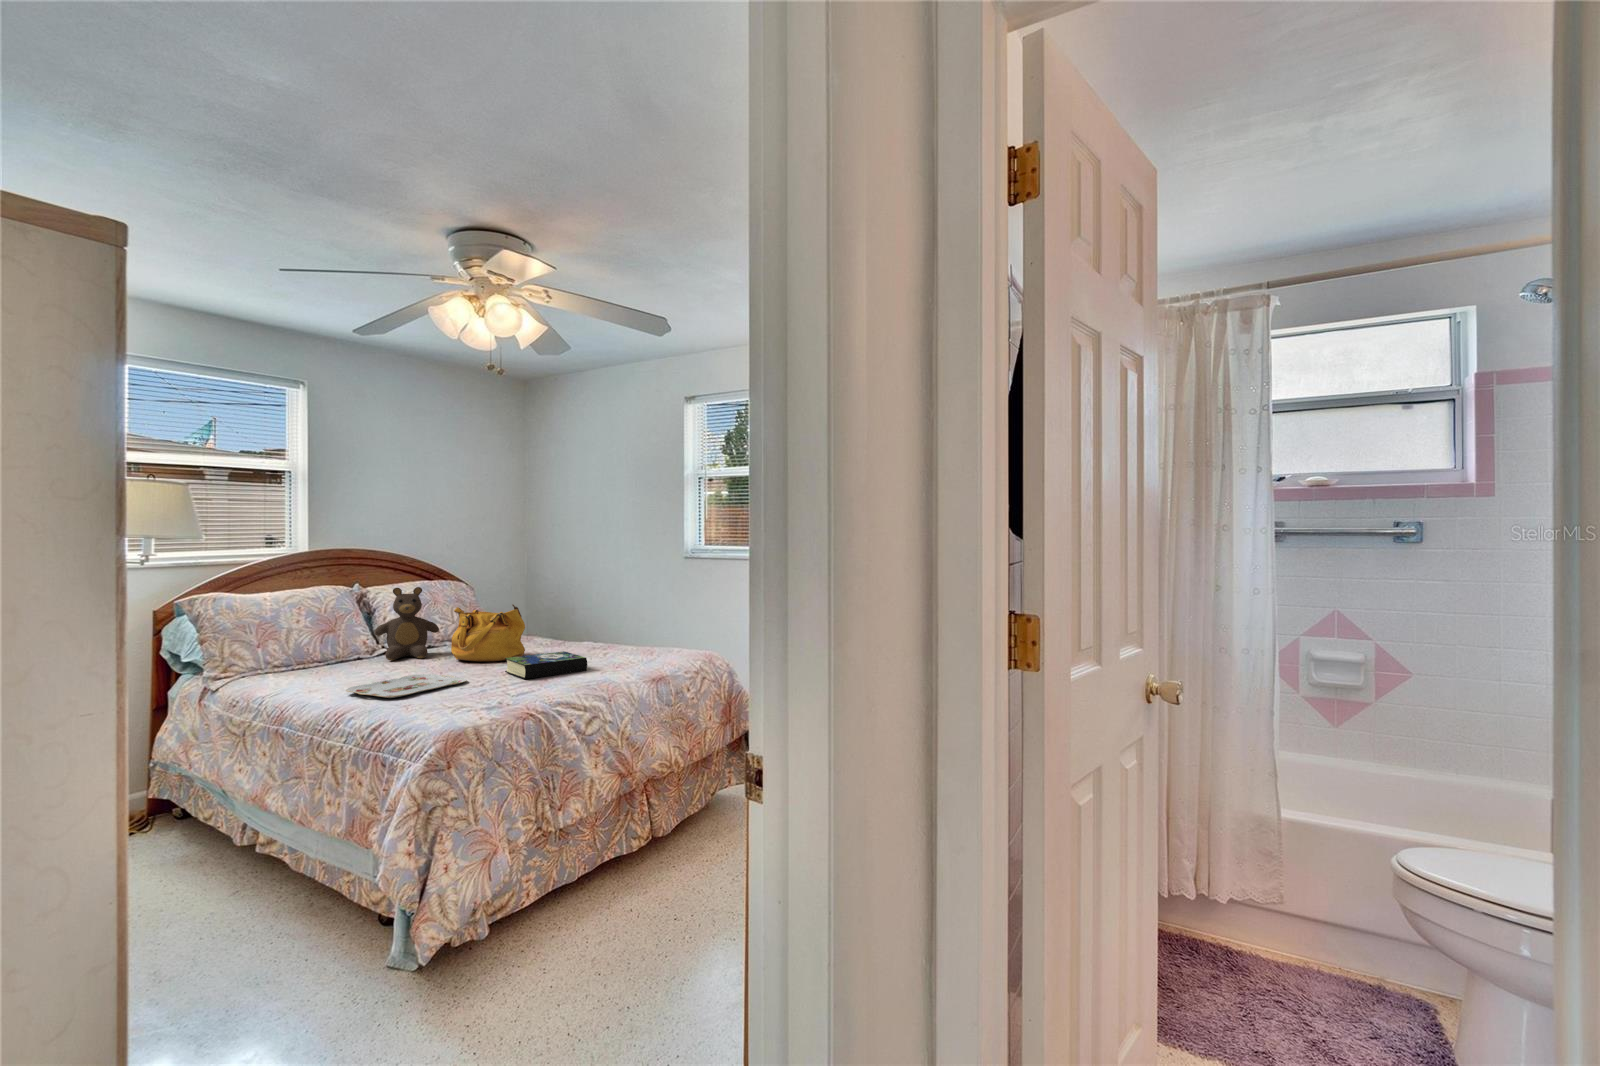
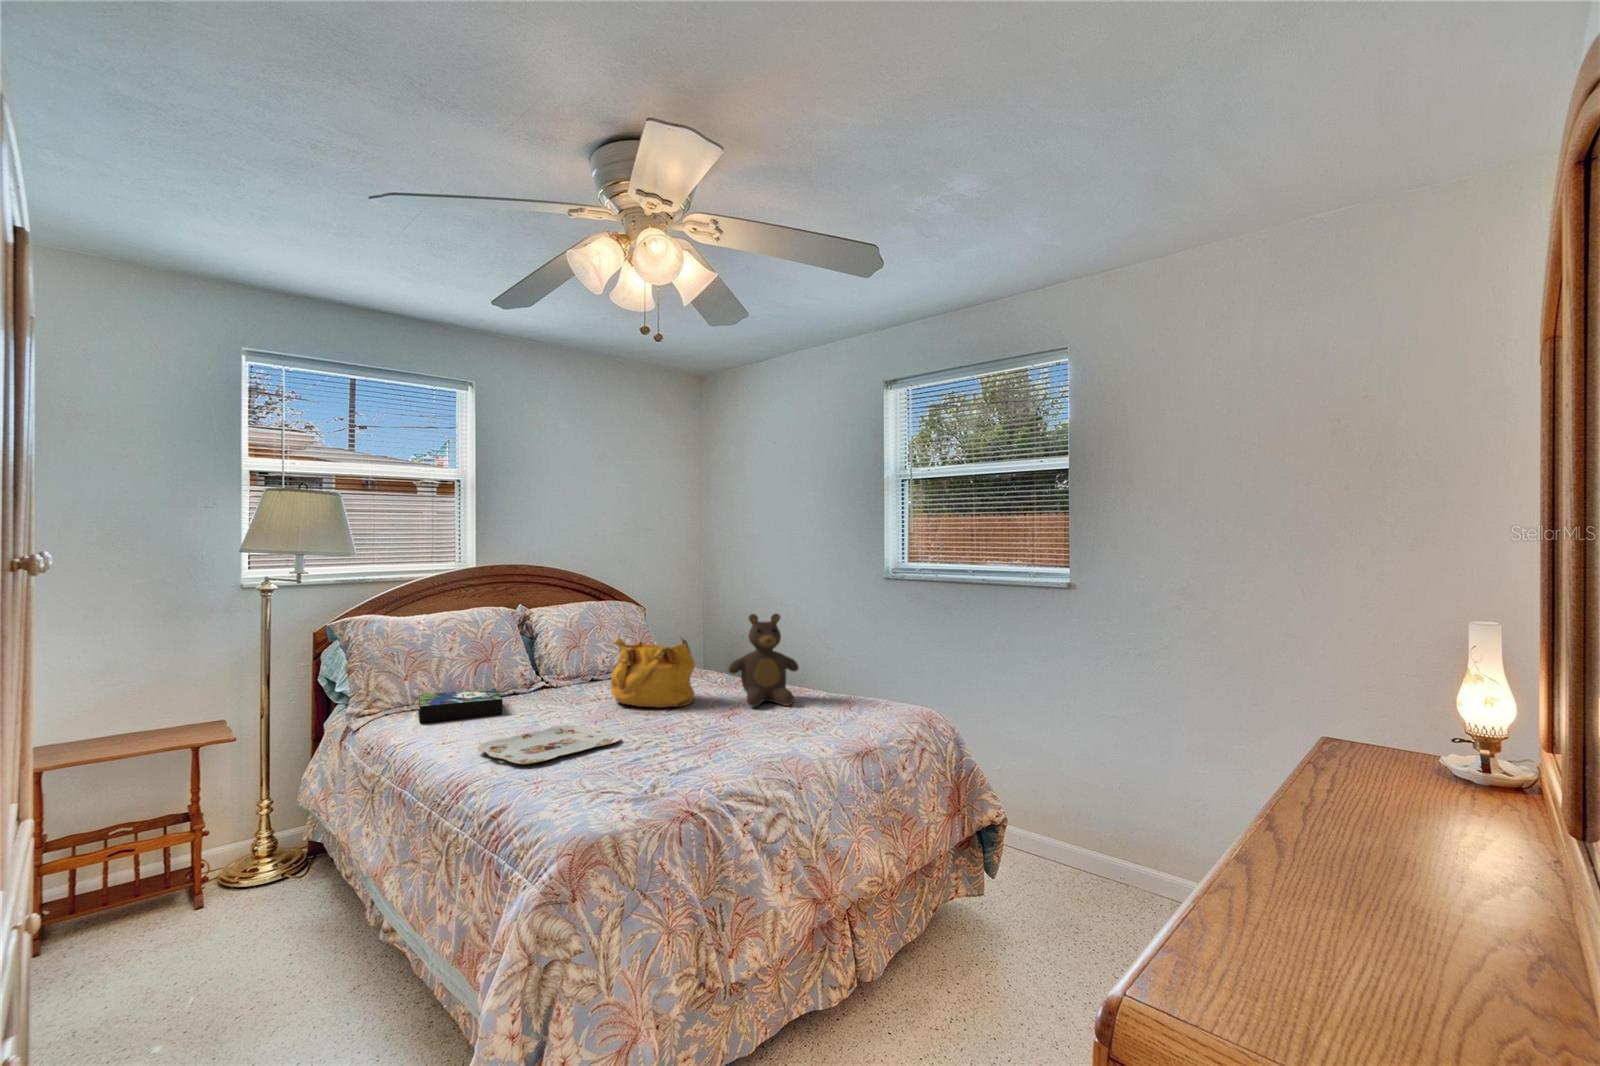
teddy bear: present [375,587,439,660] -> present [729,614,799,707]
book: present [505,651,587,679] -> present [418,688,503,723]

